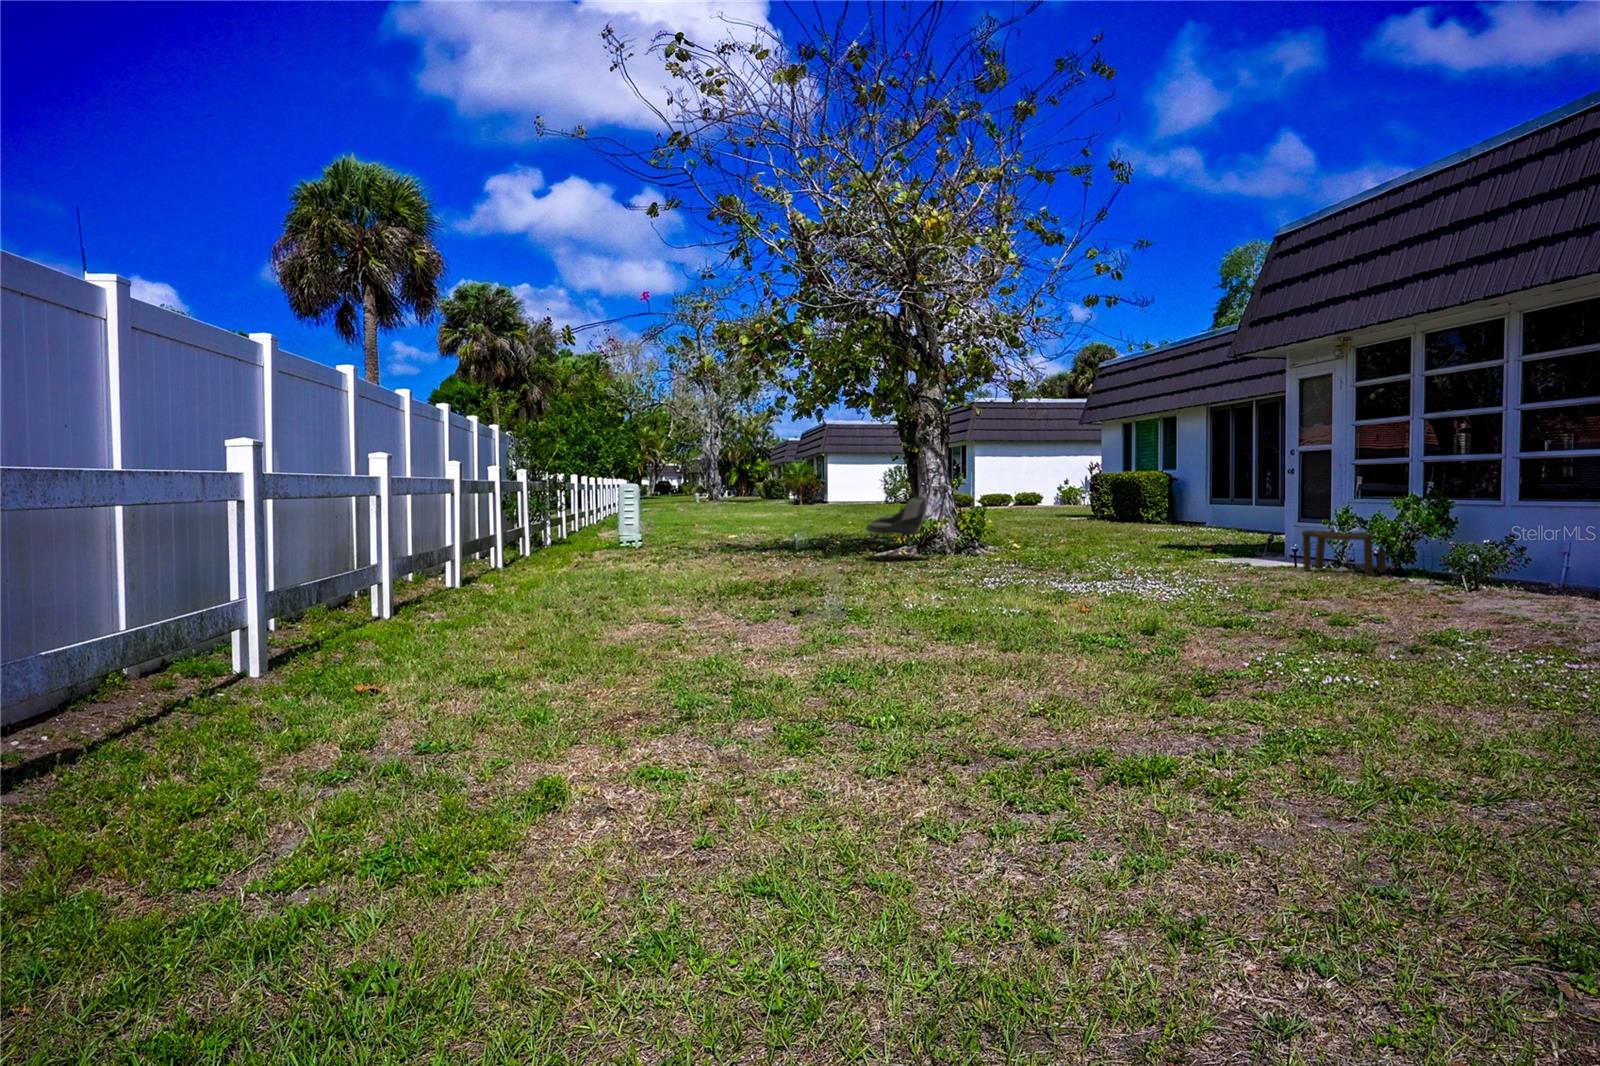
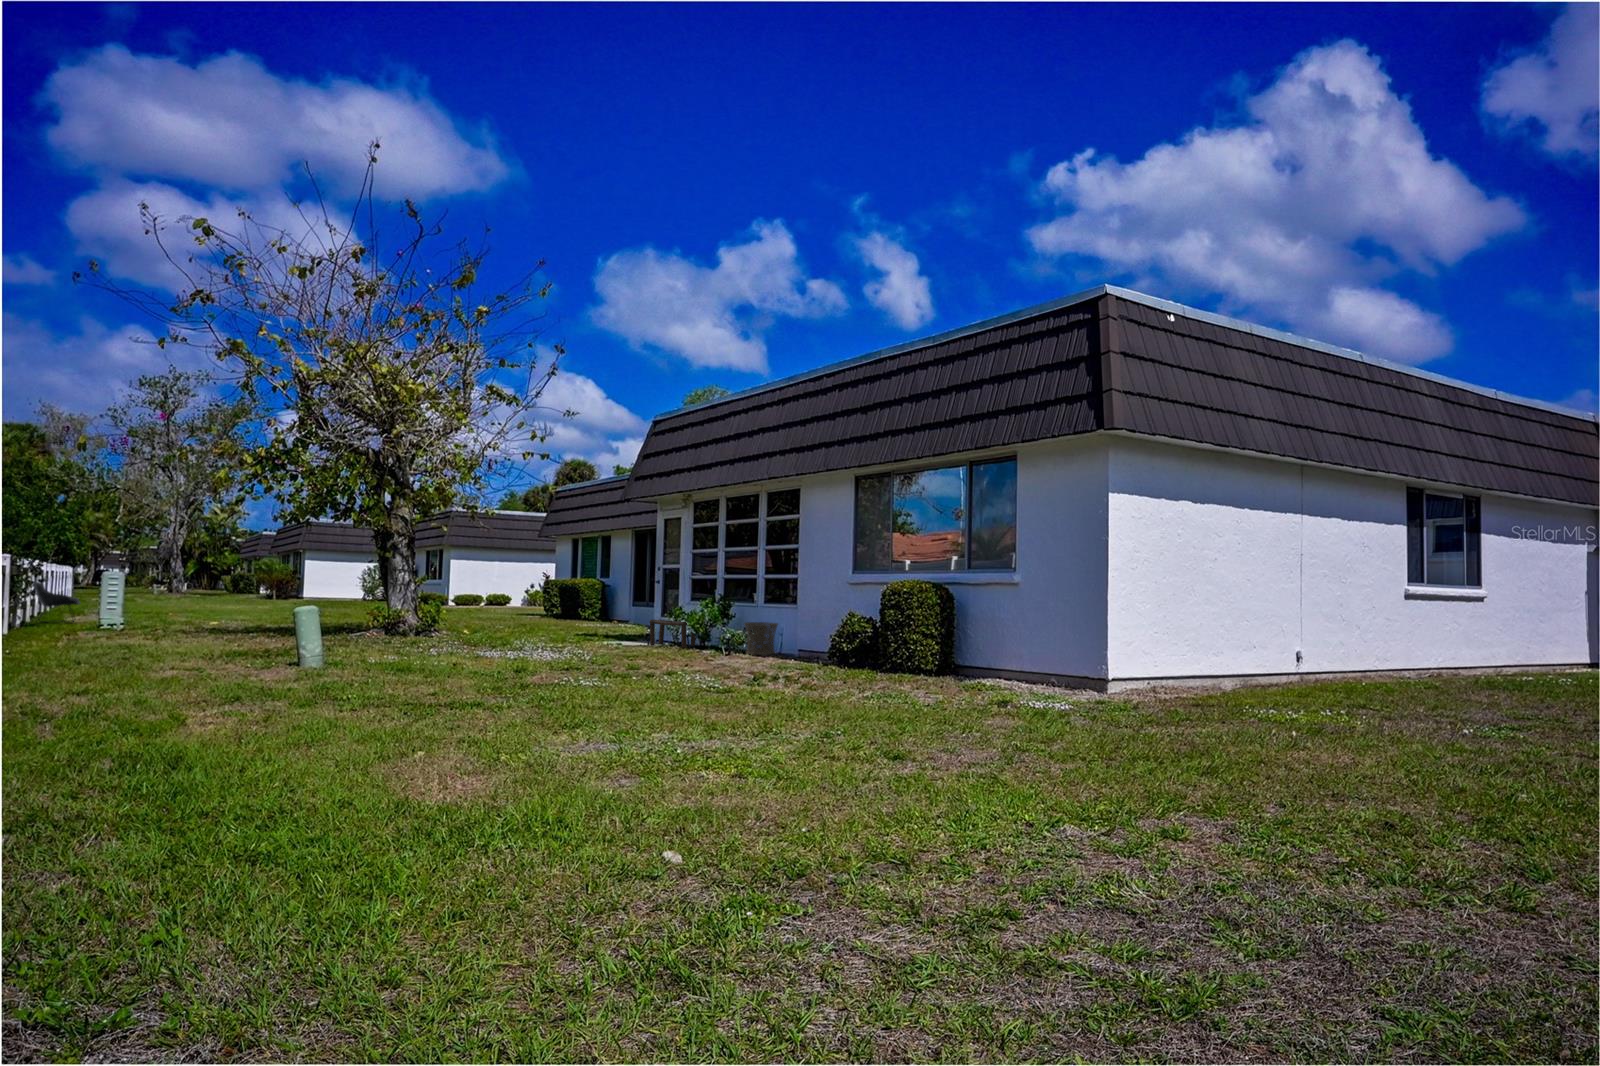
lounge chair: present [866,496,928,560] -> present [34,582,80,623]
basket: none [1502,535,1579,593] -> present [744,622,778,655]

